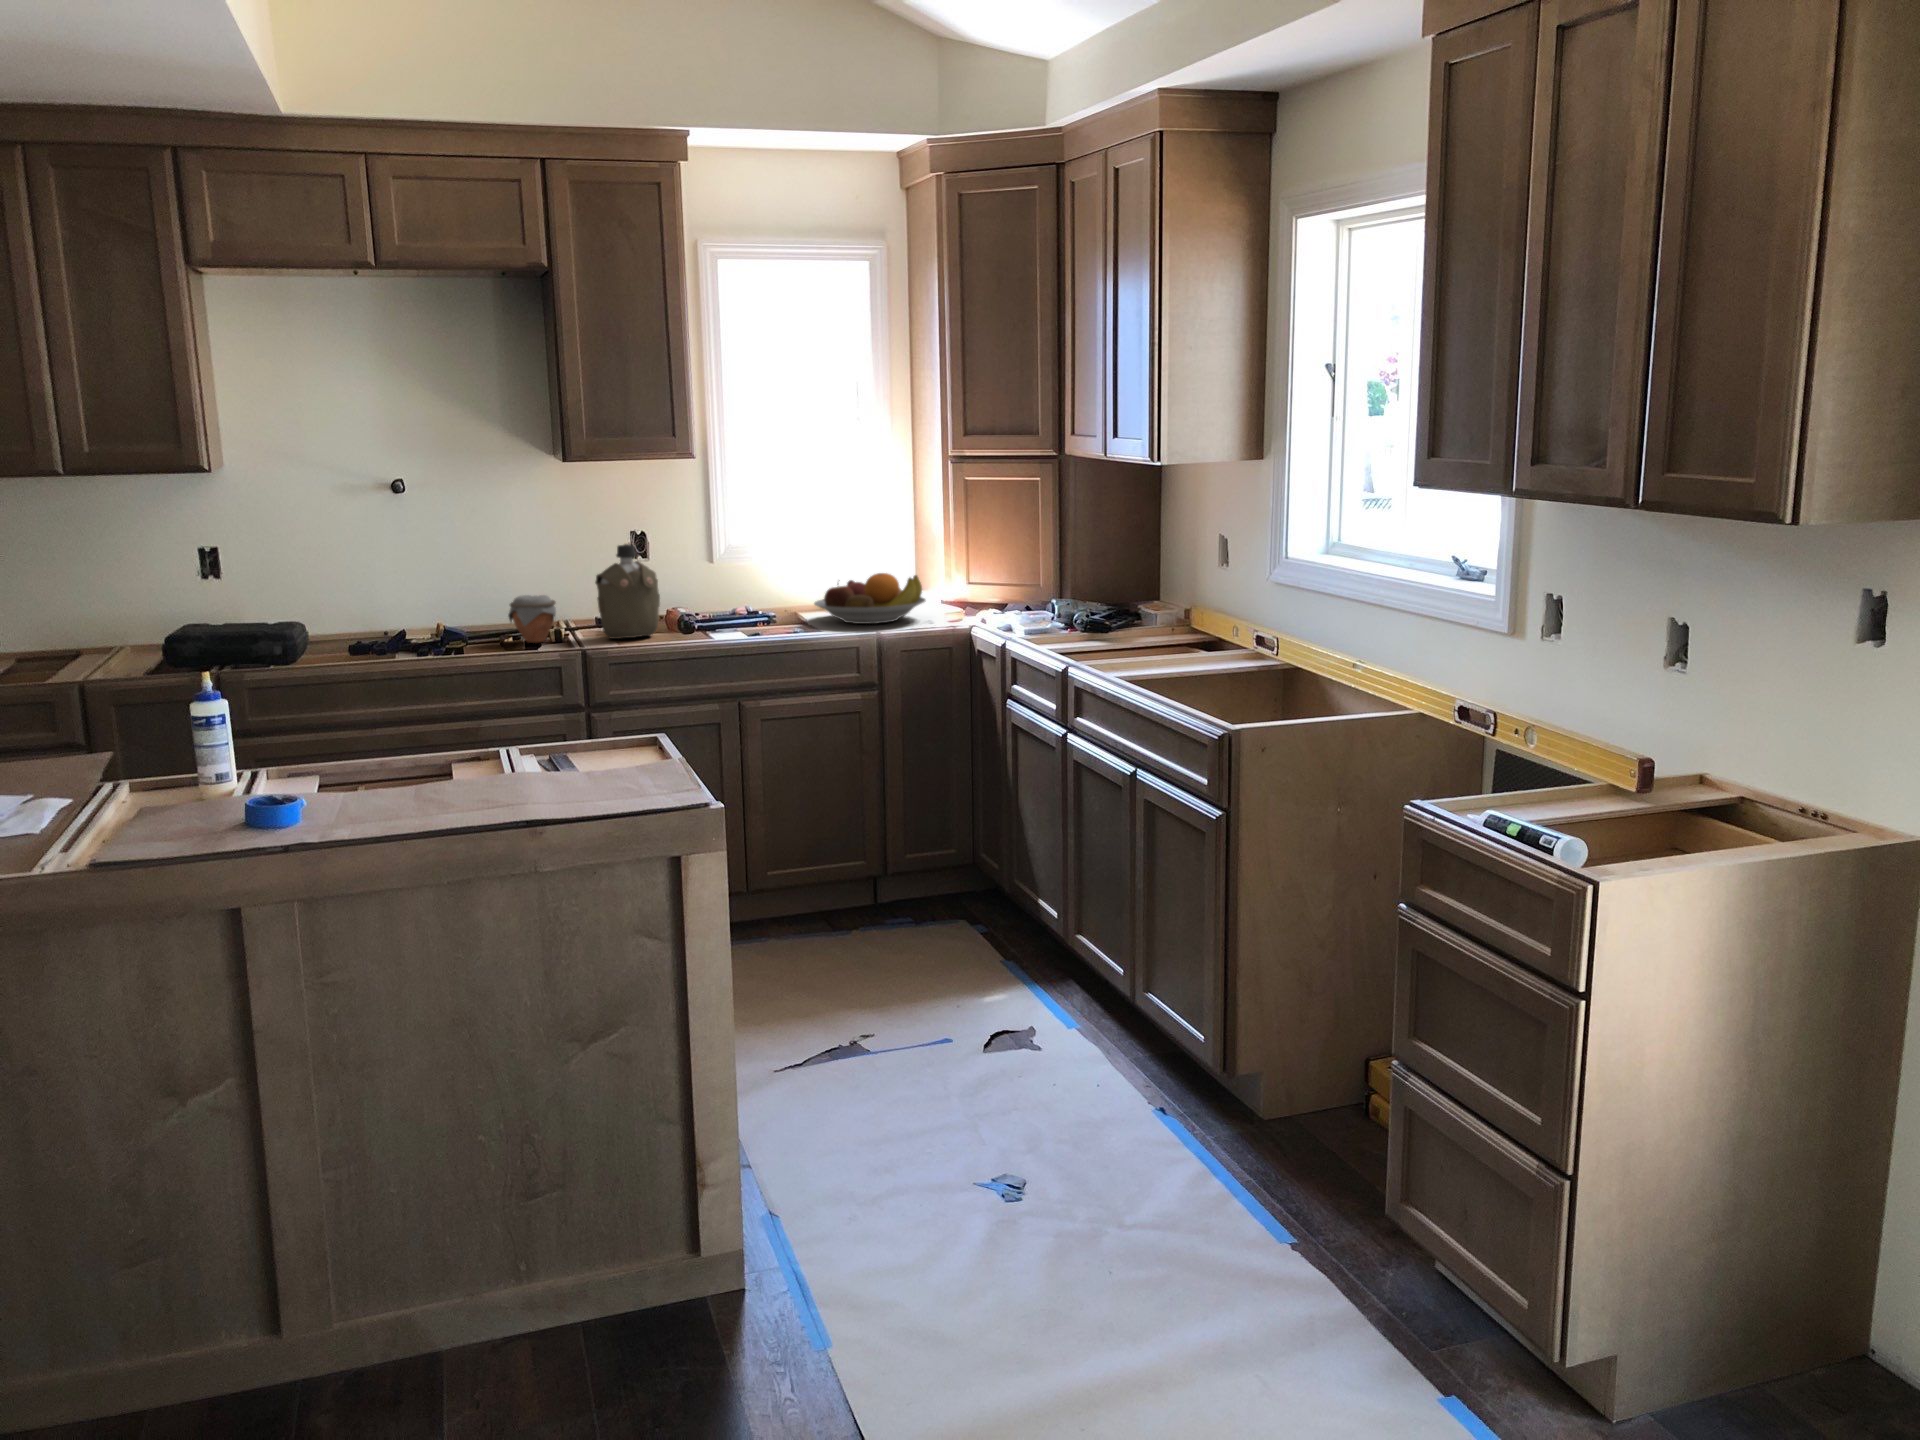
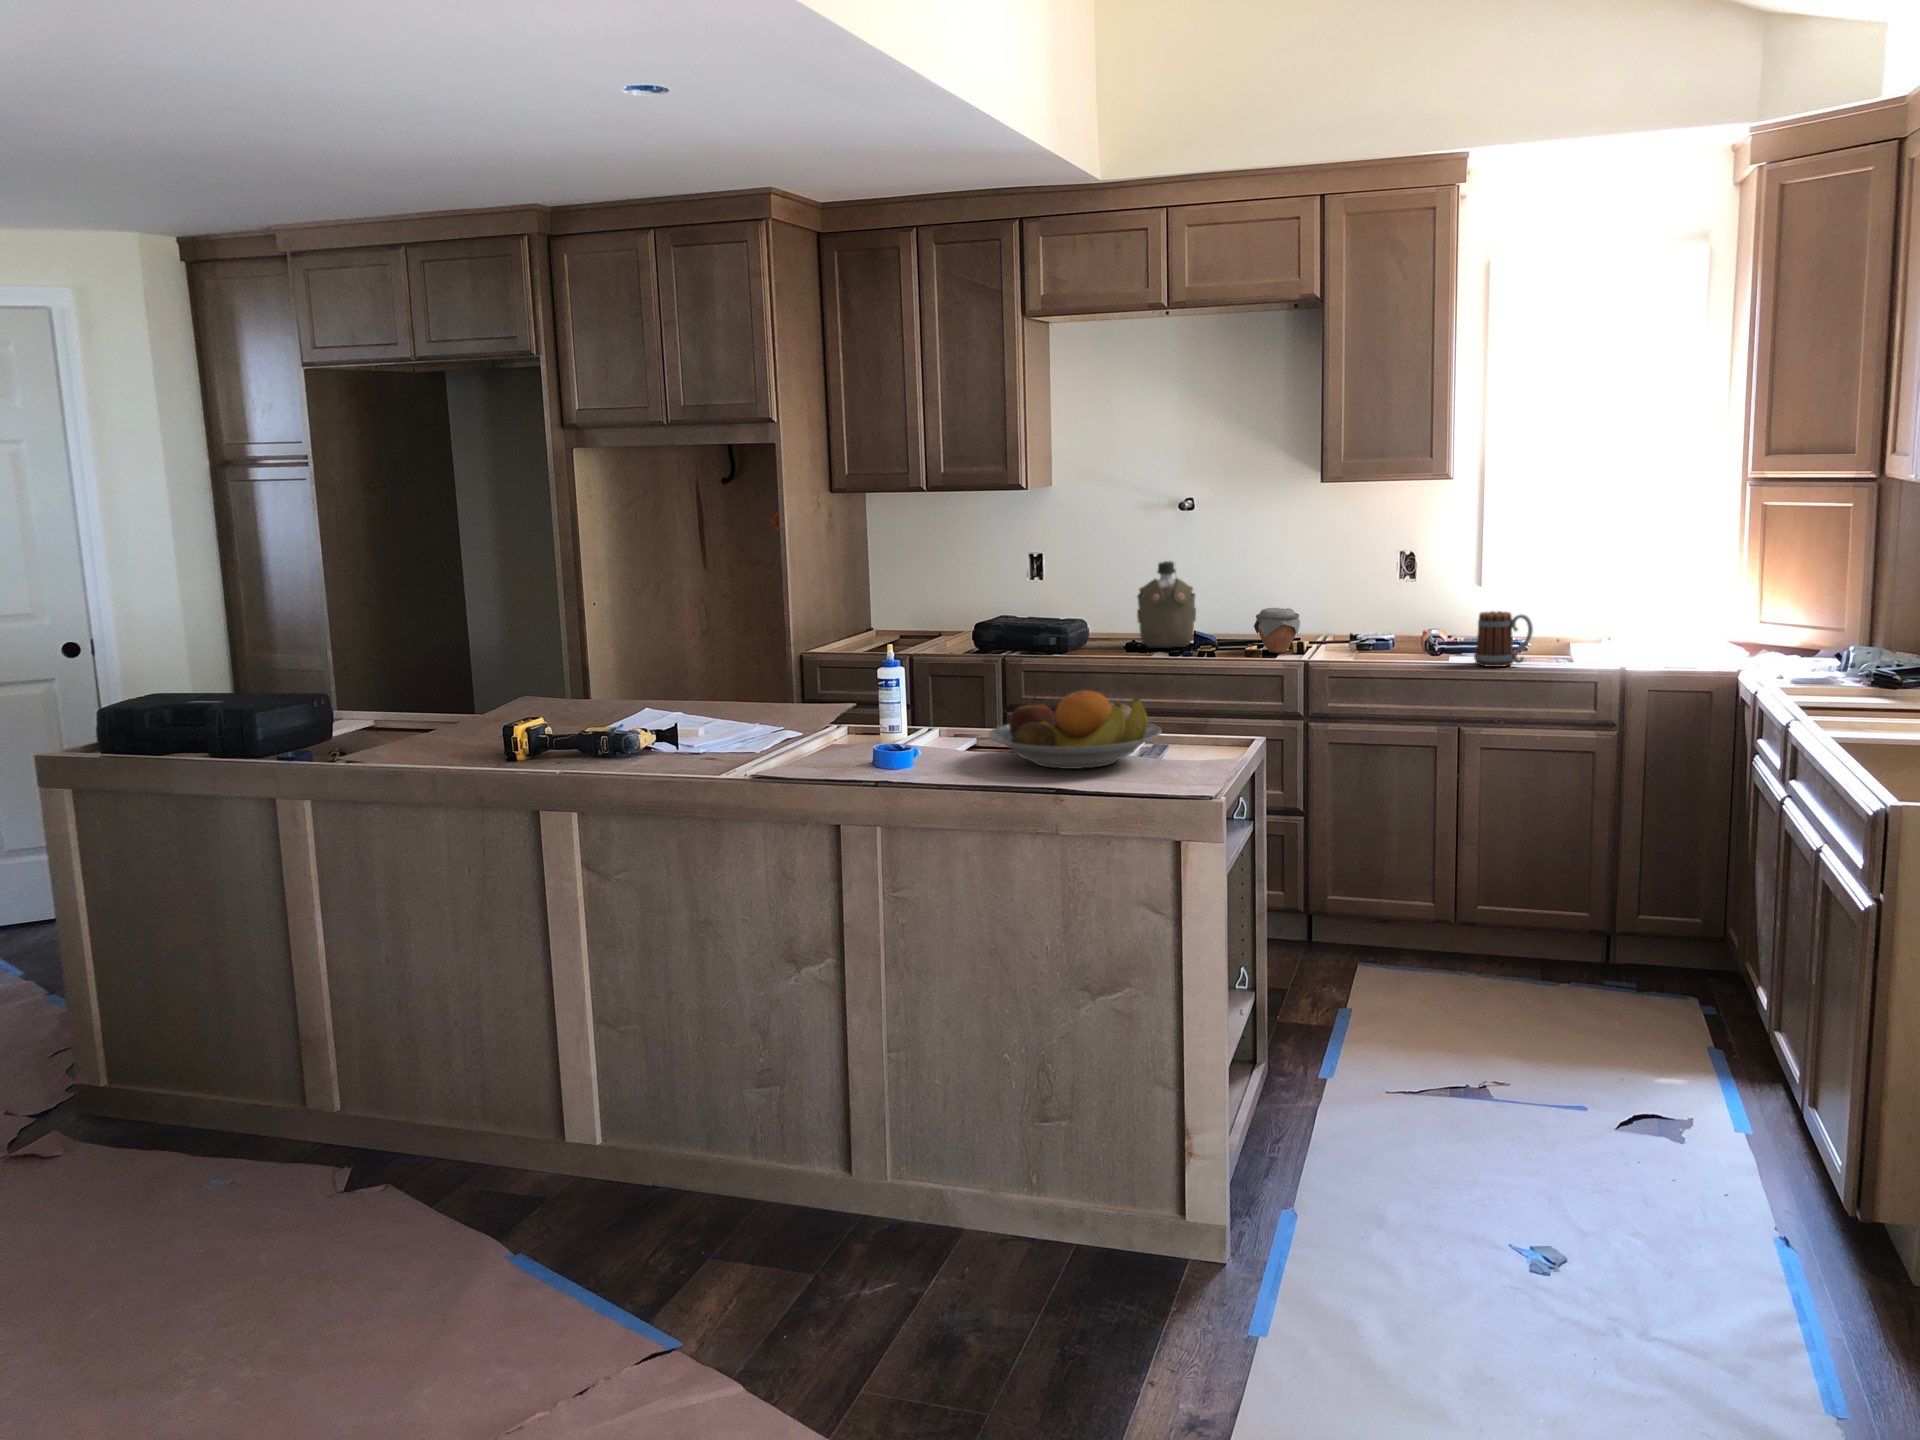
water bottle: present [595,543,660,639] -> present [1137,561,1196,648]
fruit bowl: present [814,573,925,624] -> present [989,690,1162,769]
mug: none [744,586,797,640] -> present [1474,611,1533,667]

